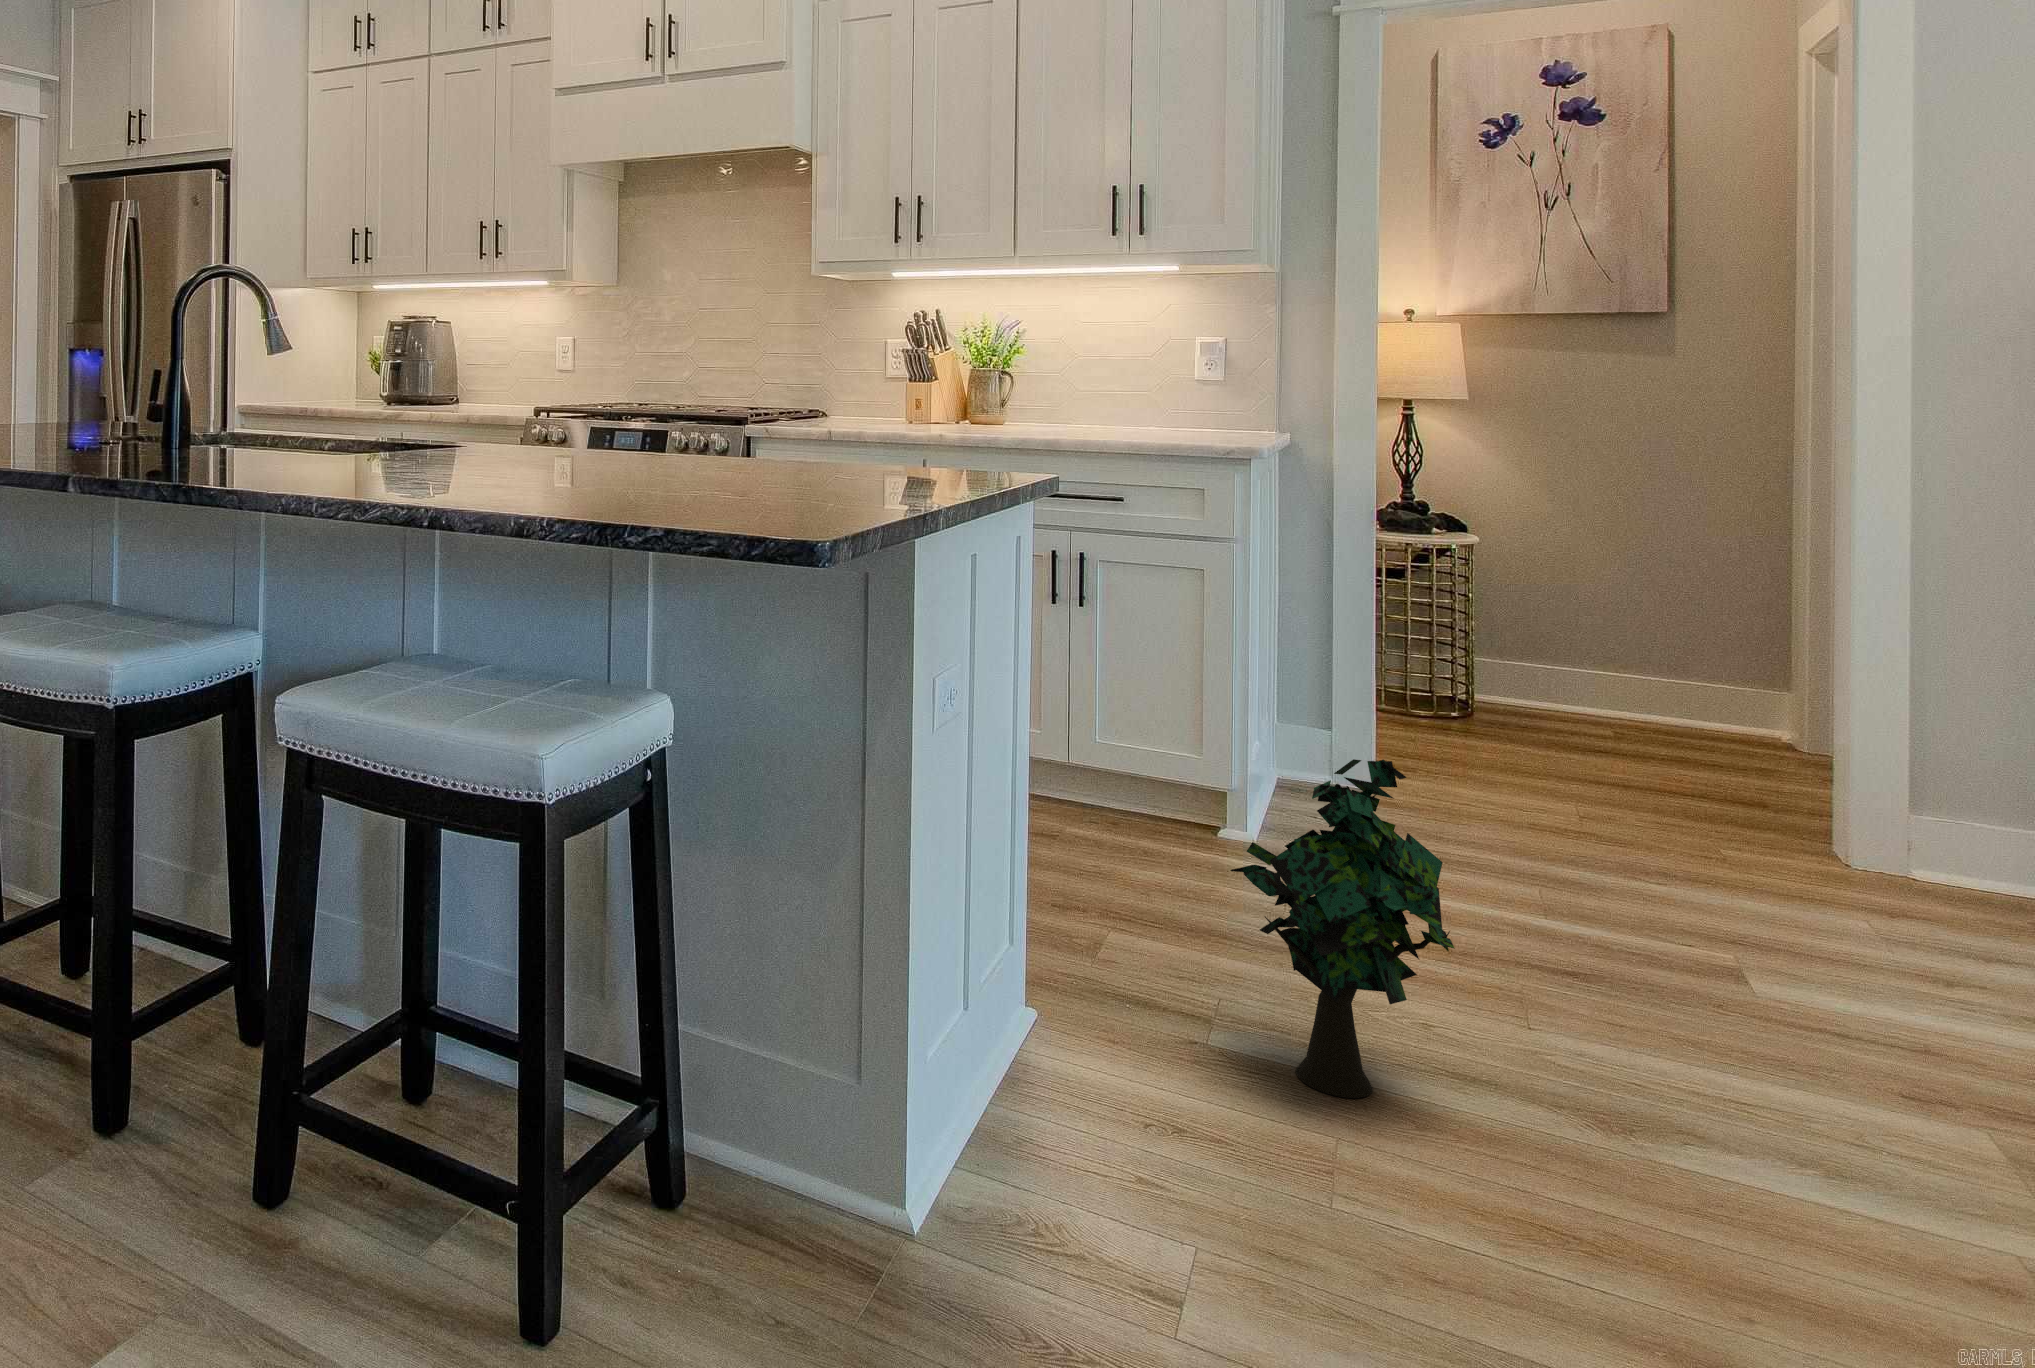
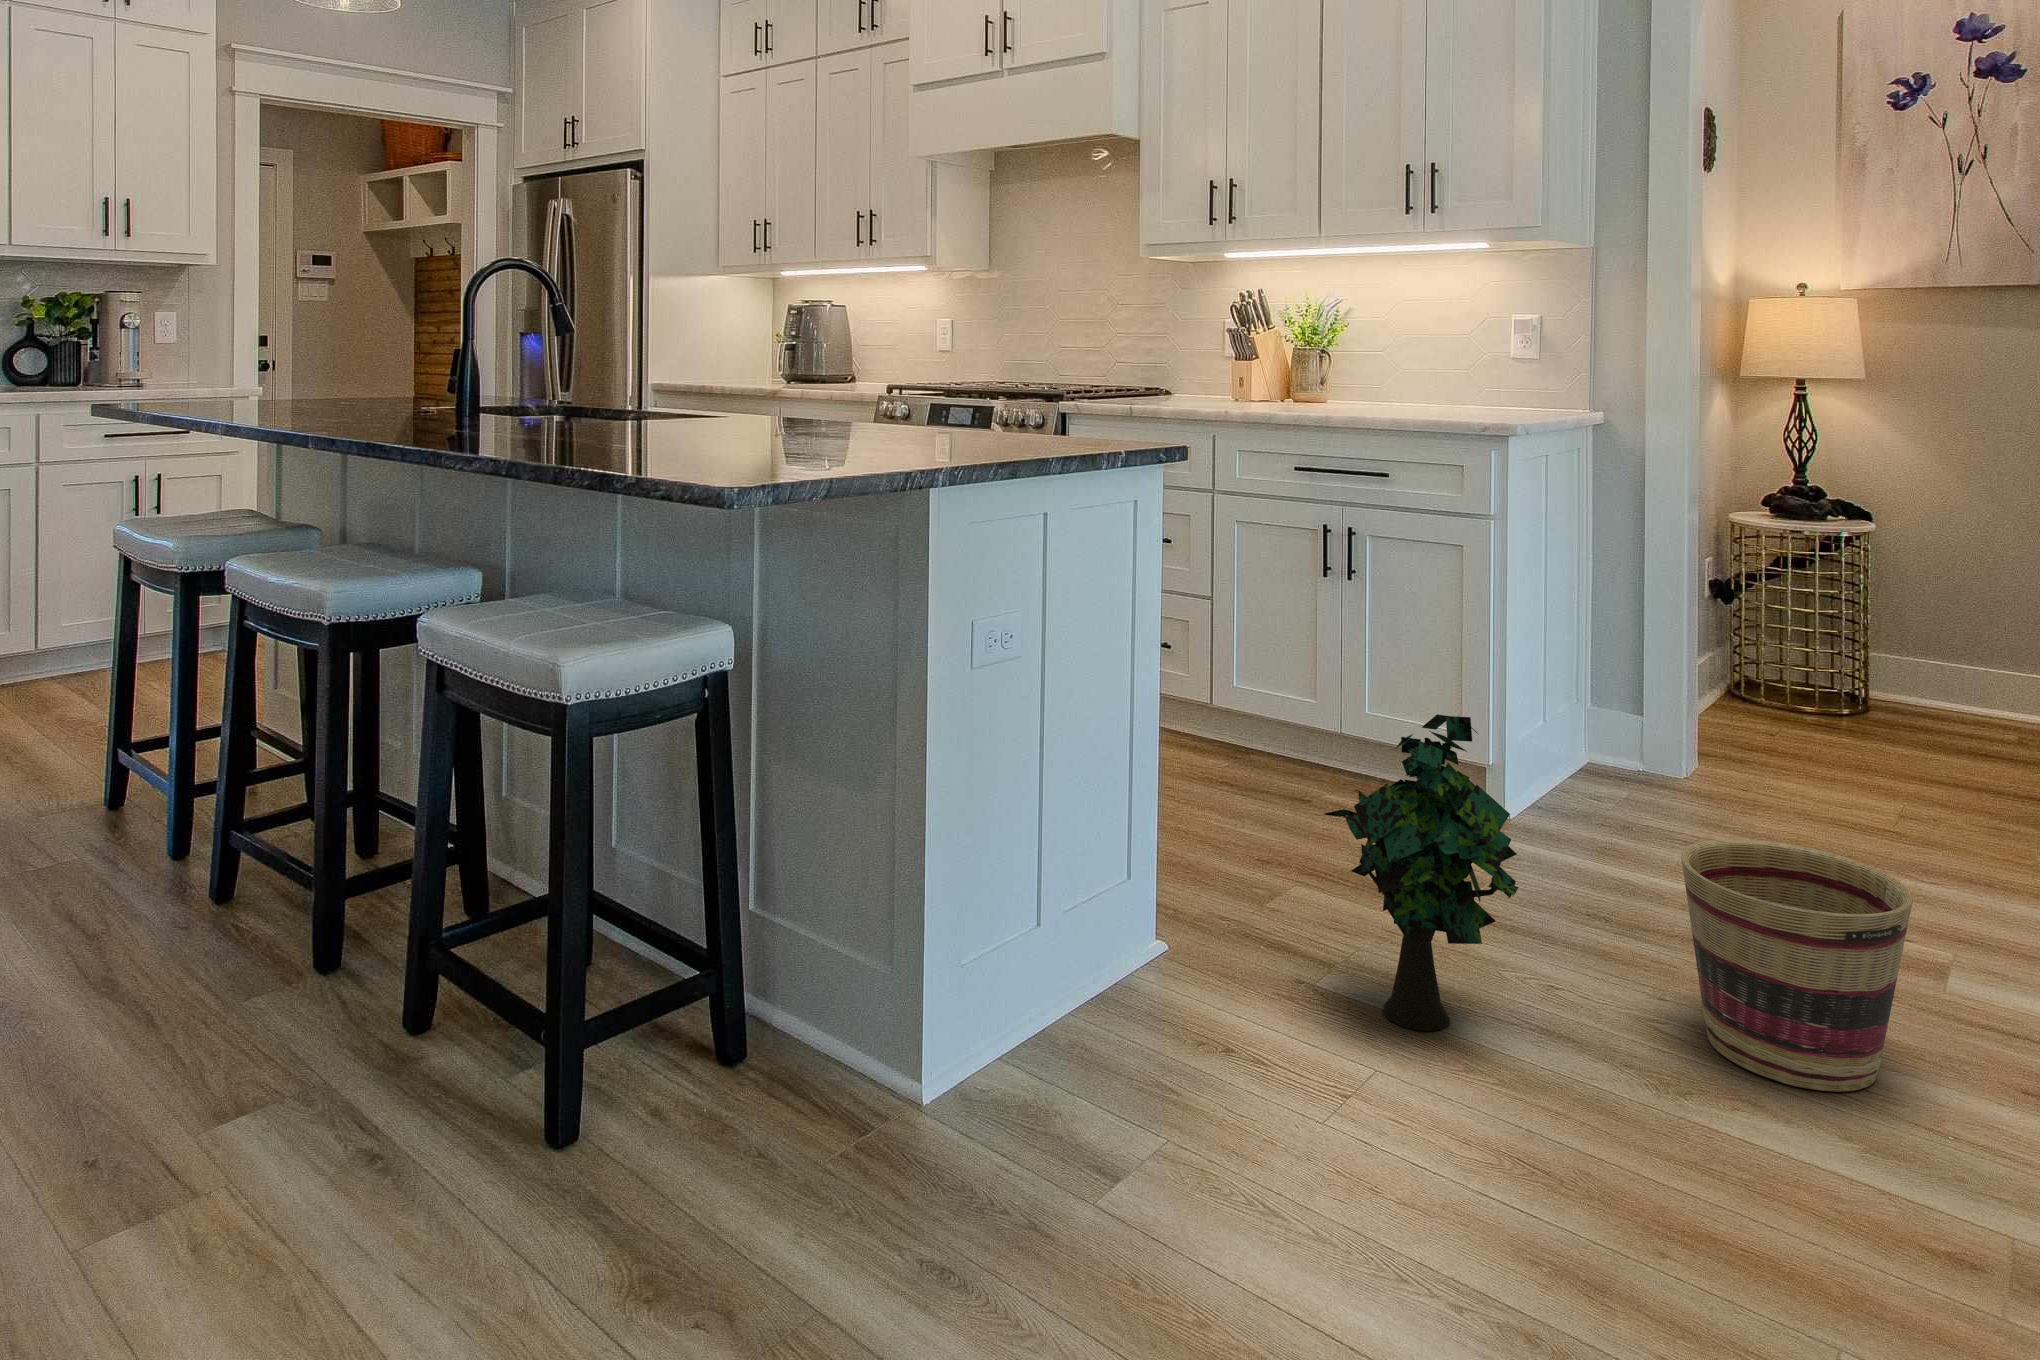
basket: none [1580,871,1838,1130] -> present [1681,839,1913,1091]

